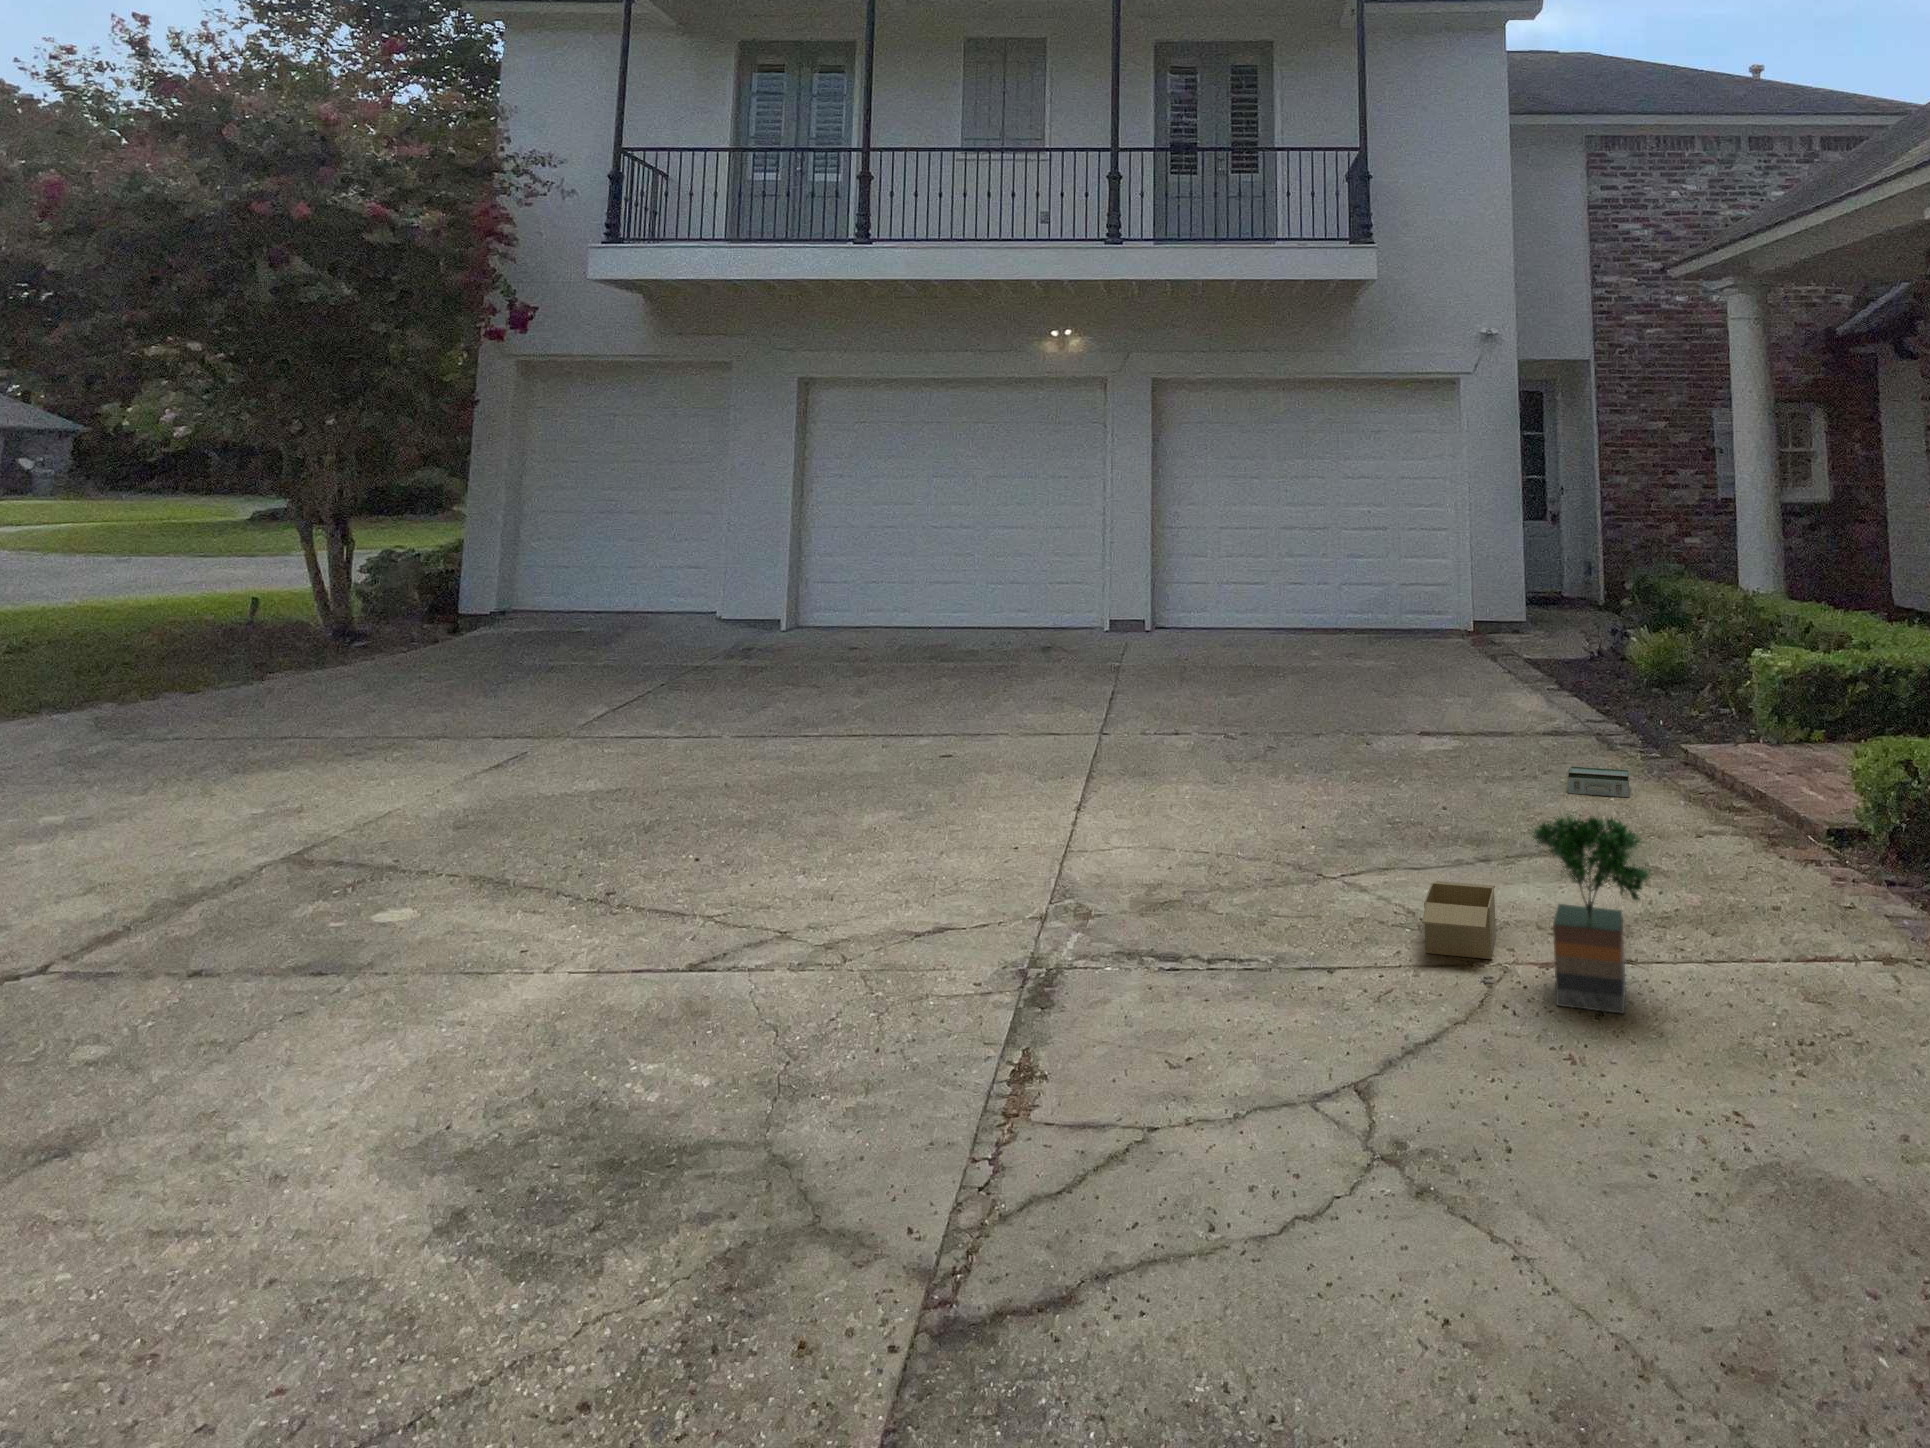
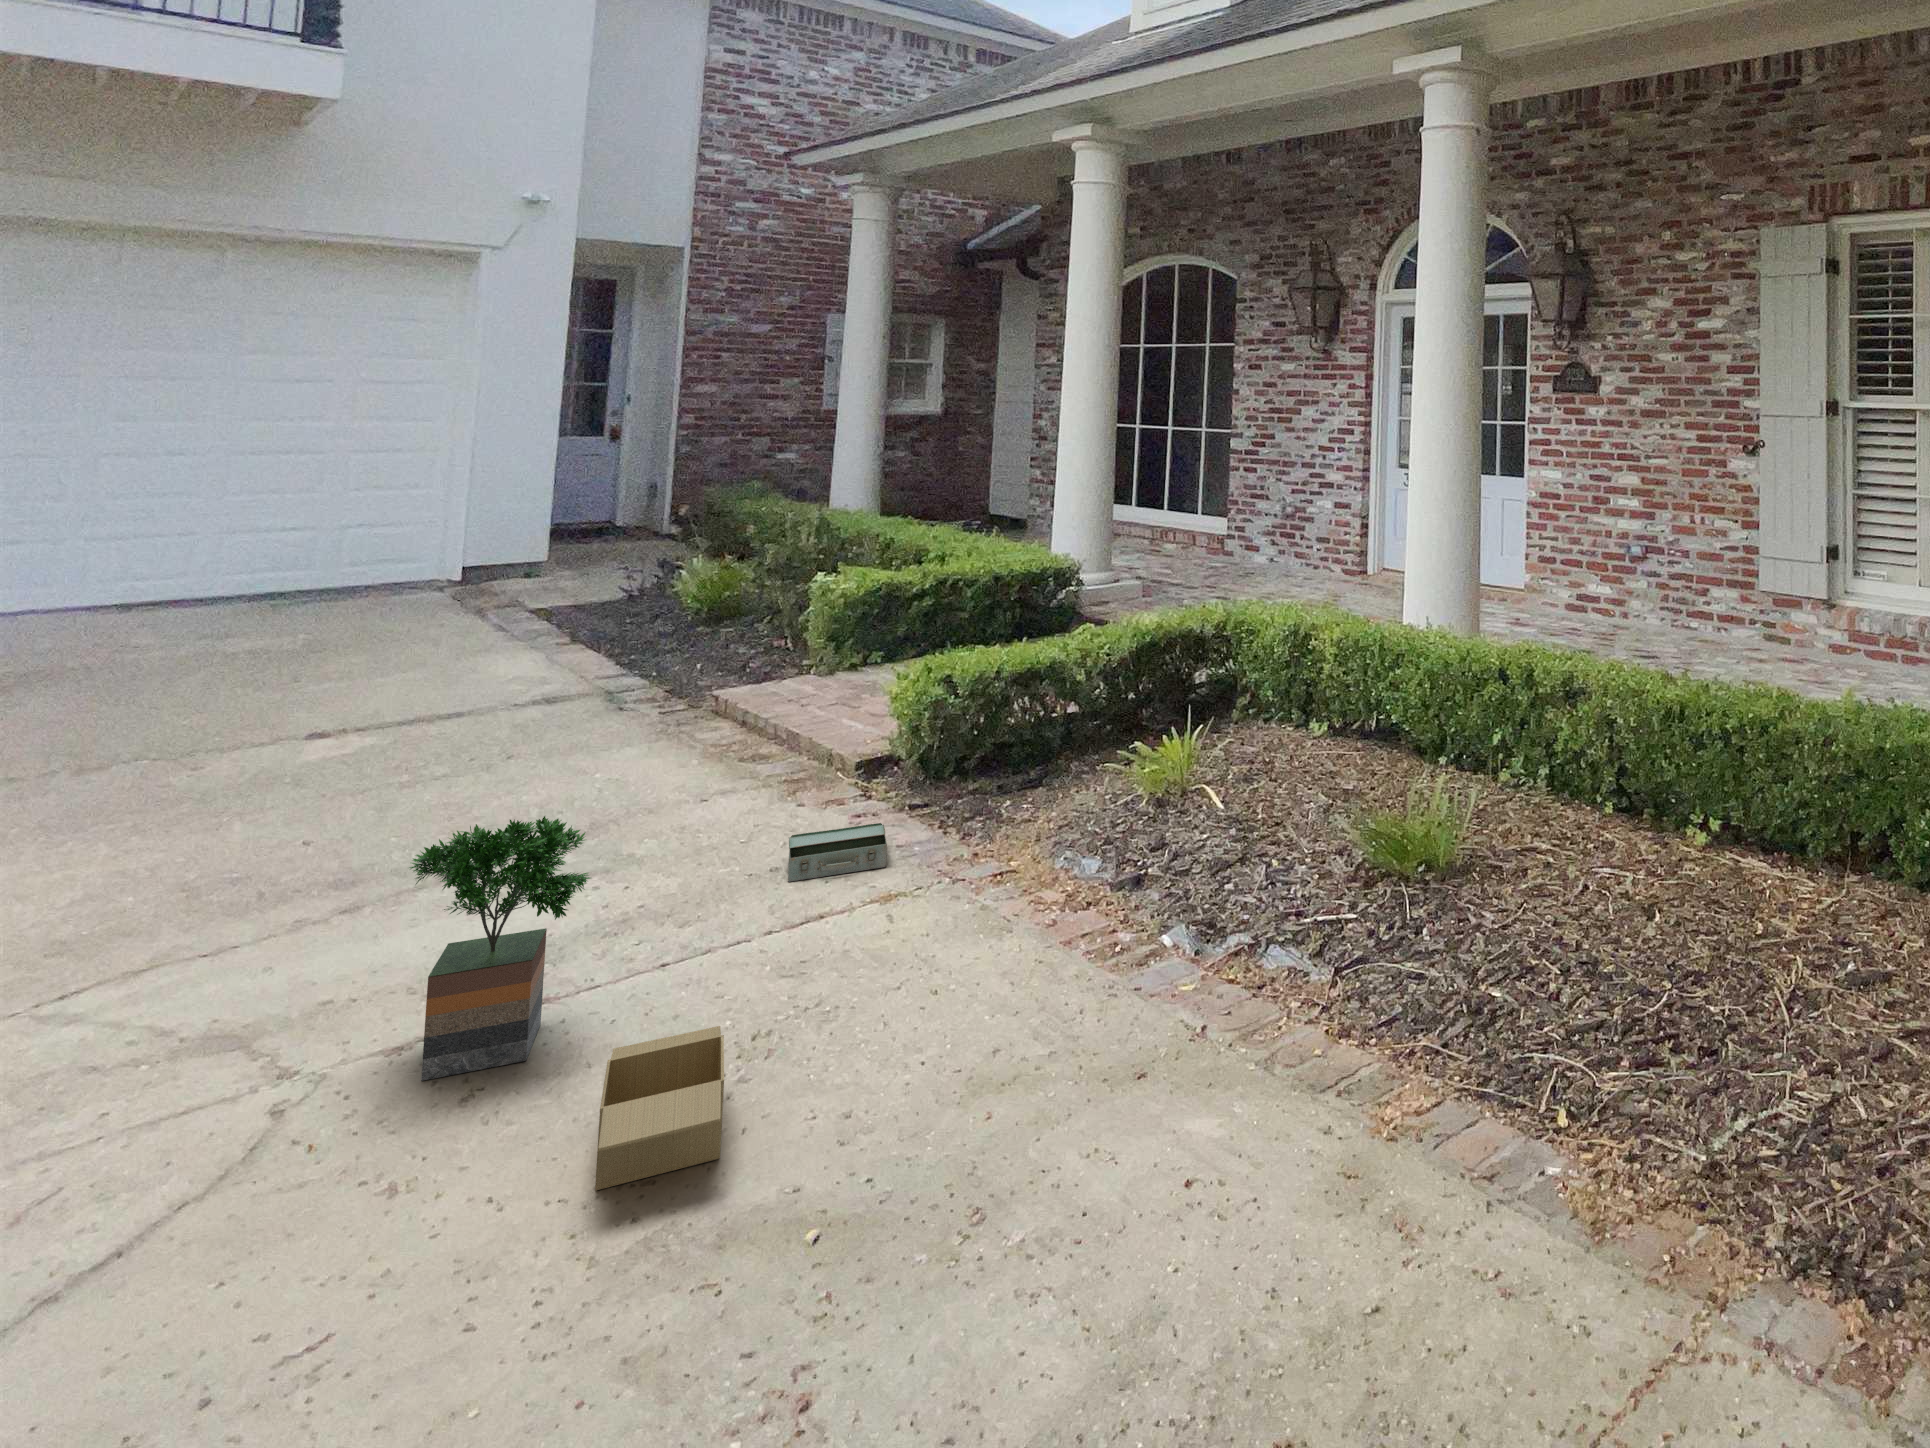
toolbox: present [1567,767,1629,797] -> present [788,823,887,882]
cardboard box: present [1422,881,1496,959] -> present [595,1026,724,1191]

